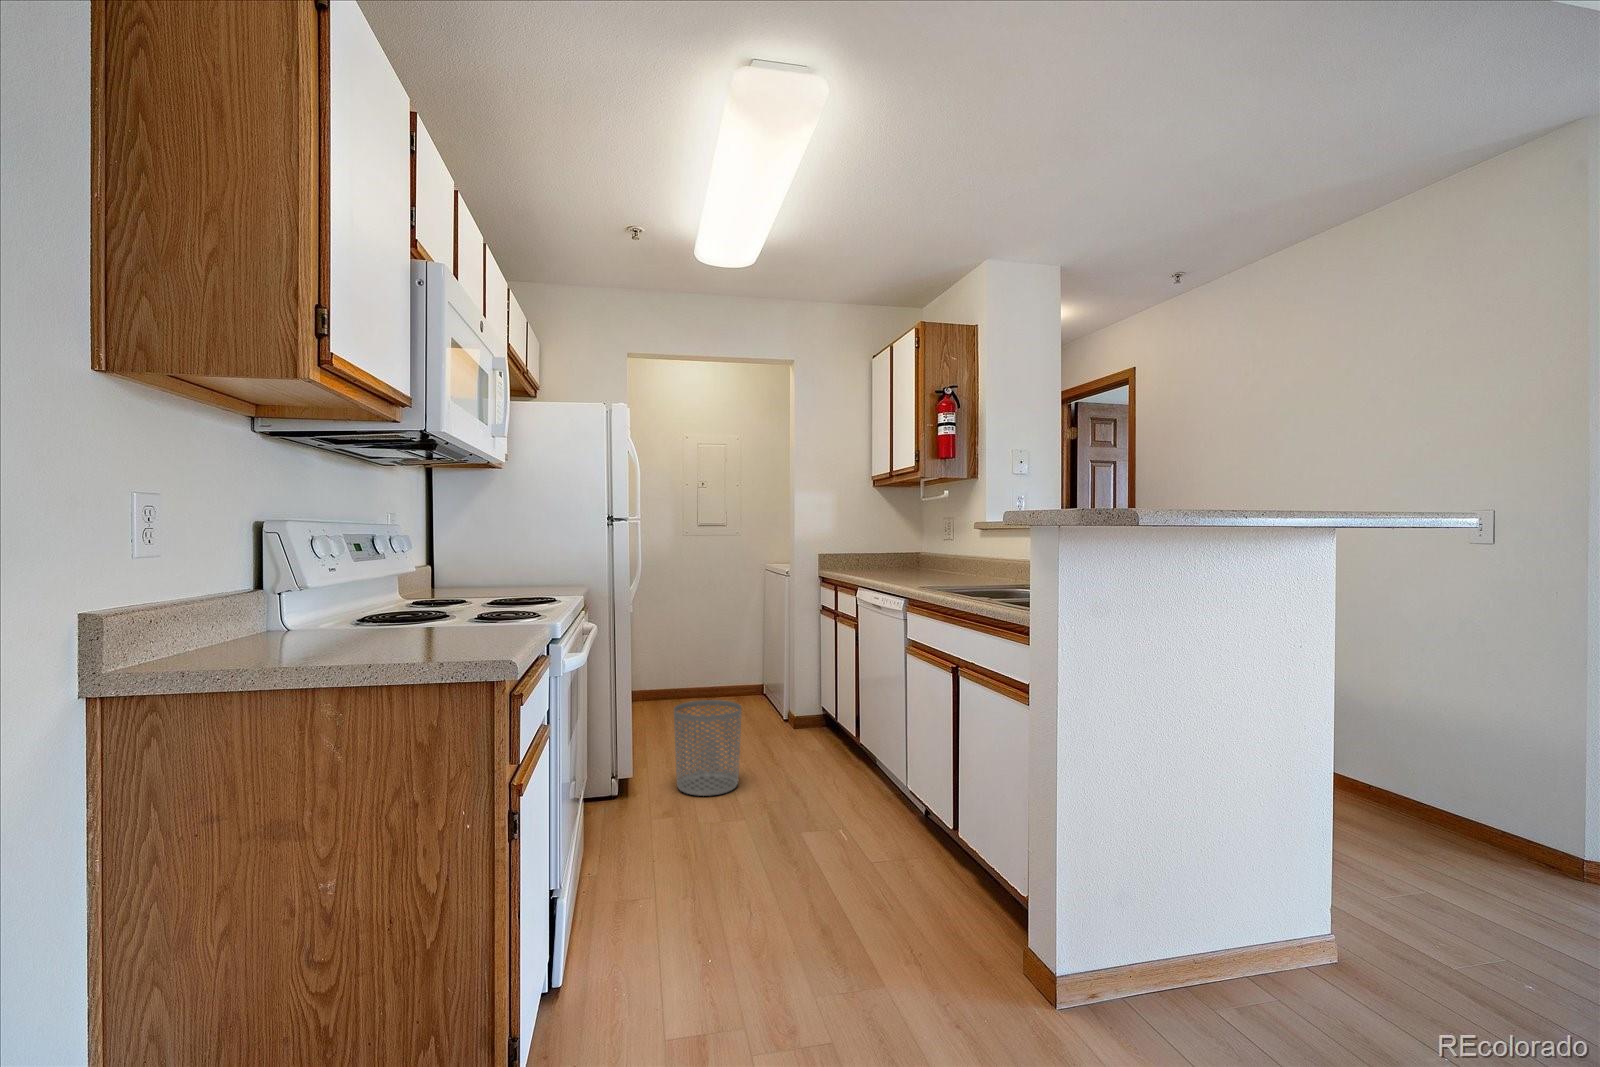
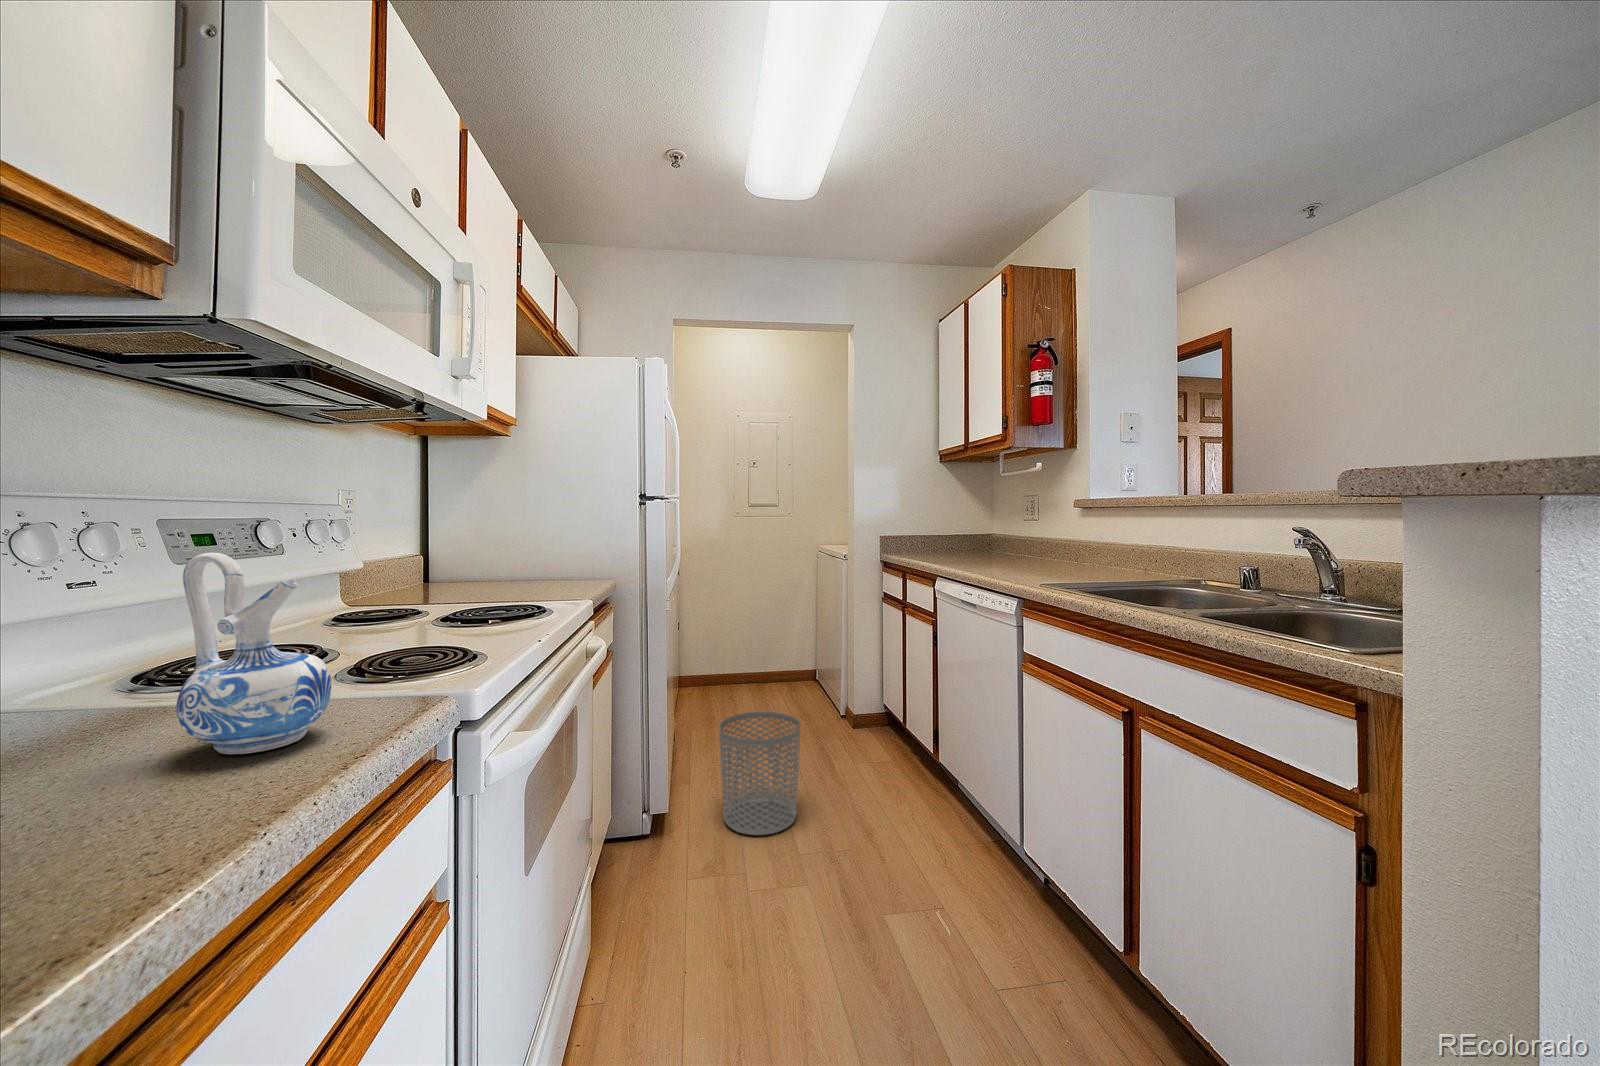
ceramic pitcher: none [467,552,520,635] -> present [176,553,332,754]

